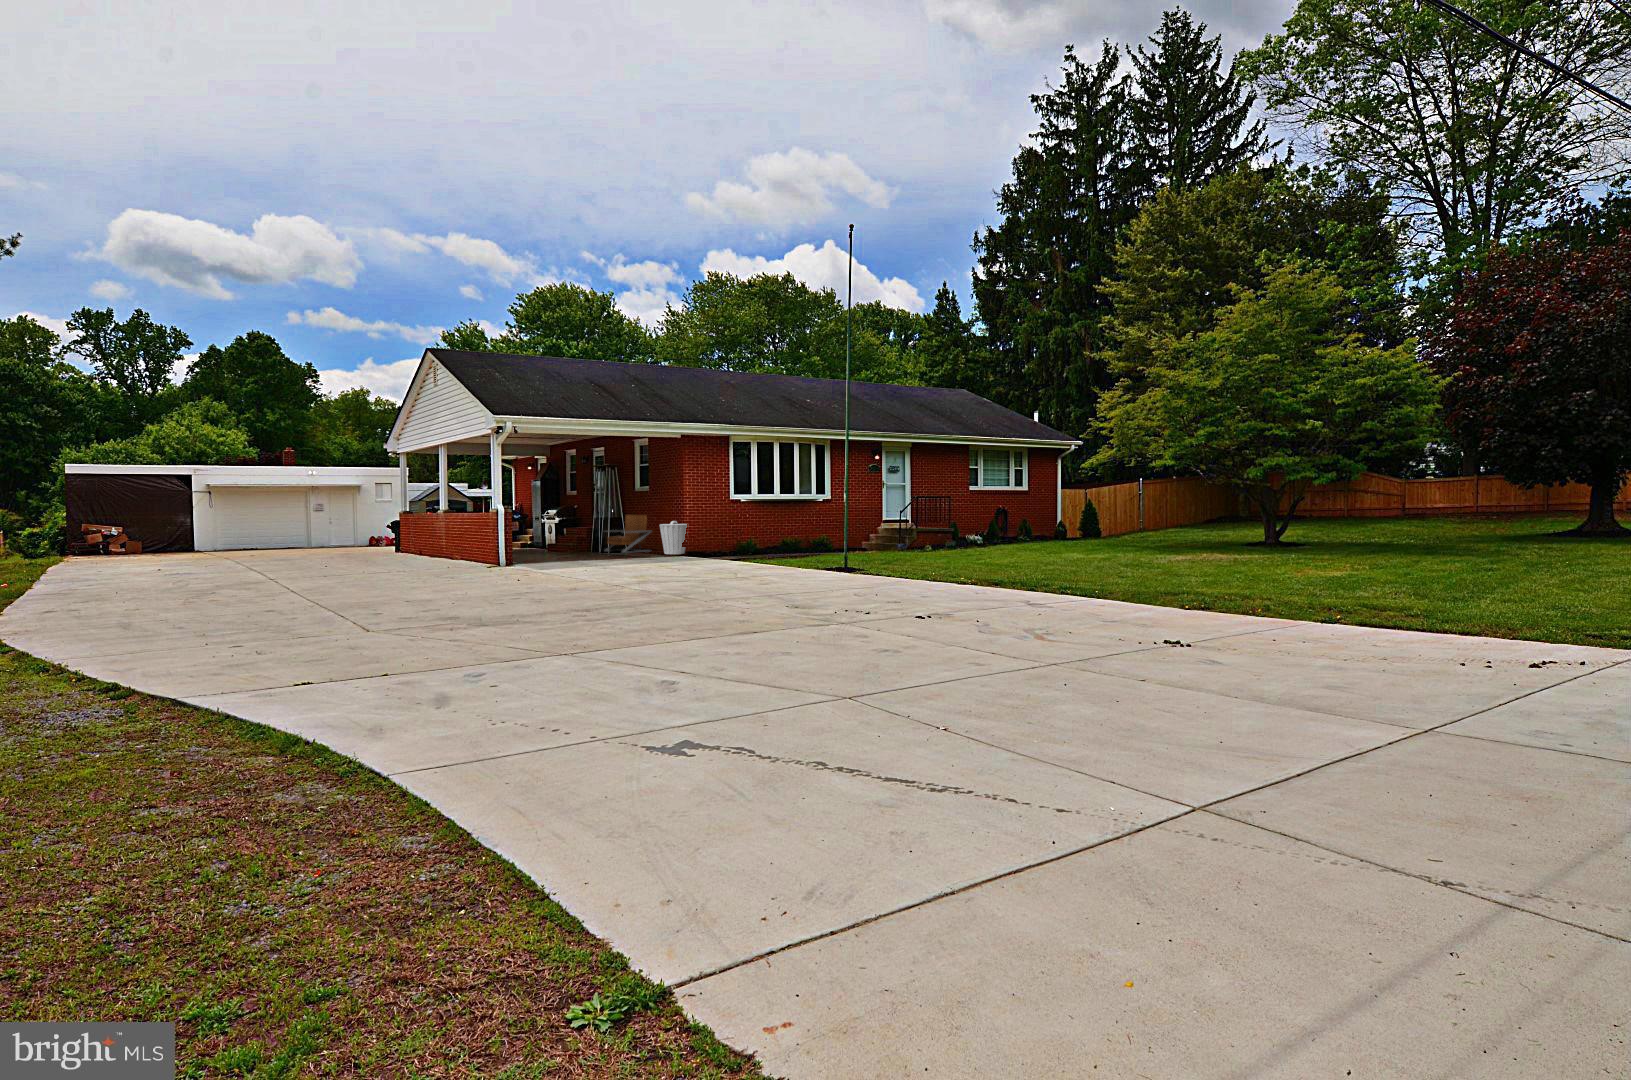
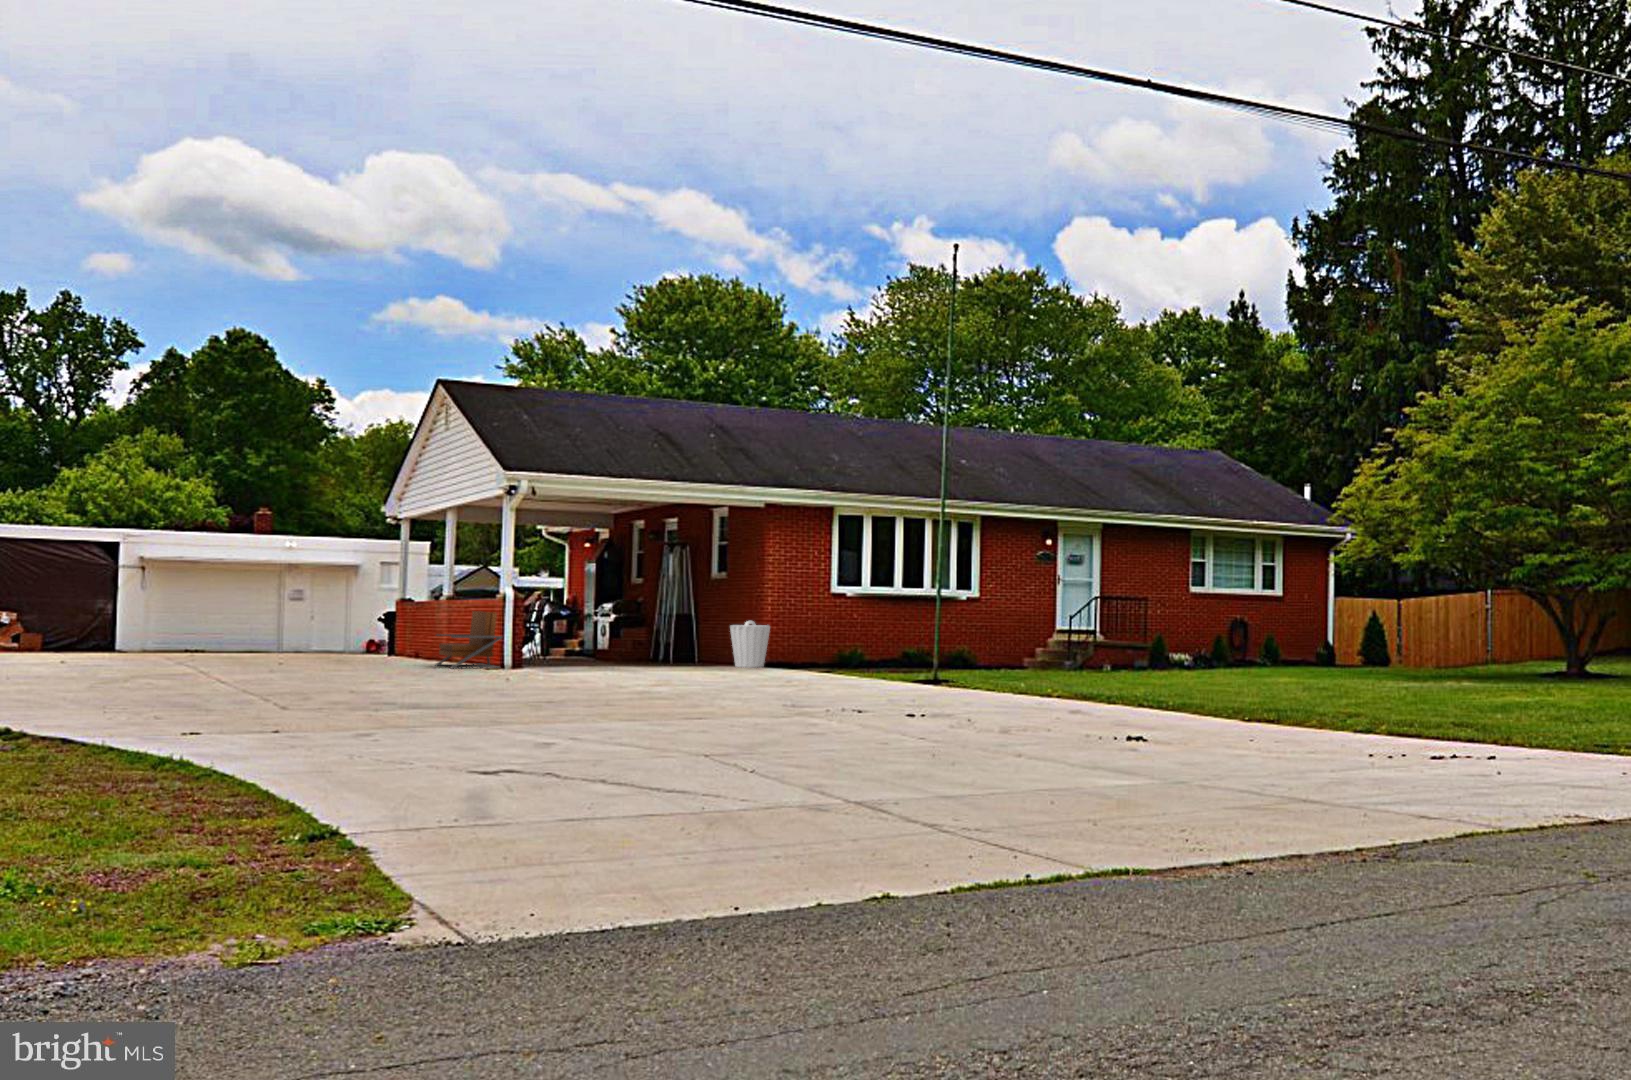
lounge chair: present [605,515,651,553] -> present [435,611,503,669]

